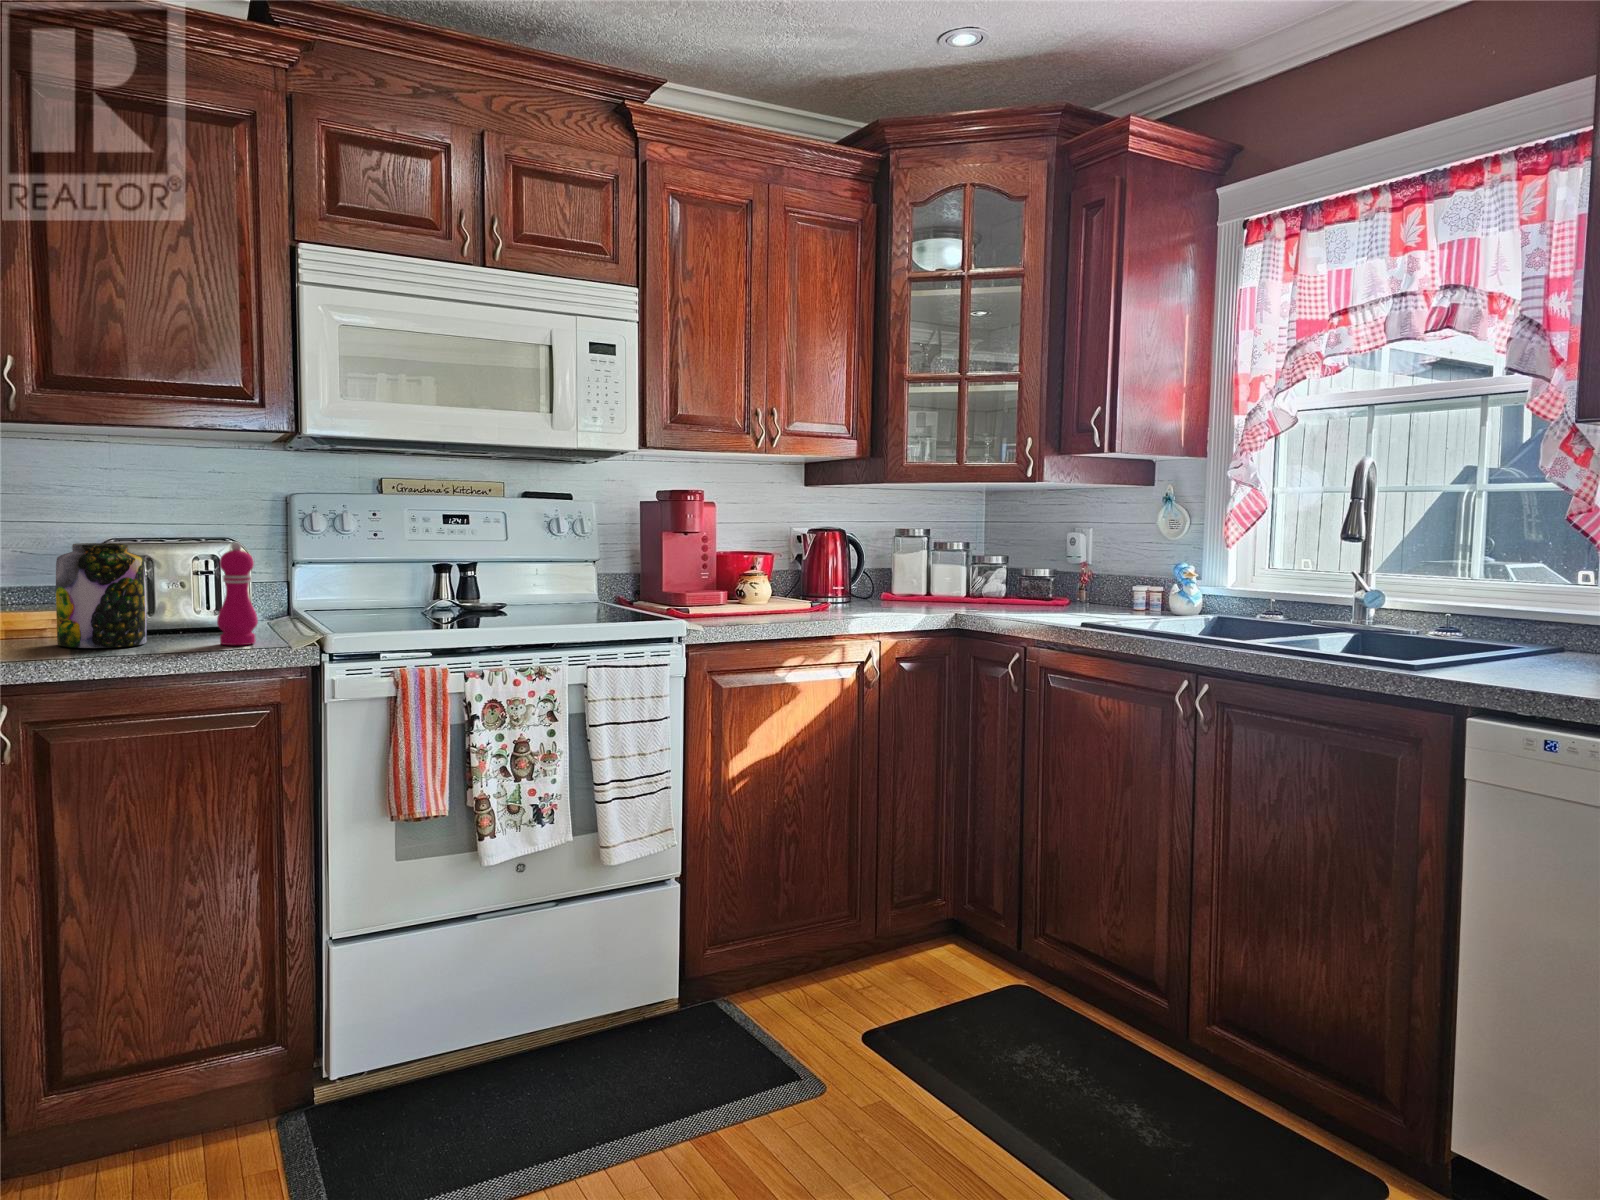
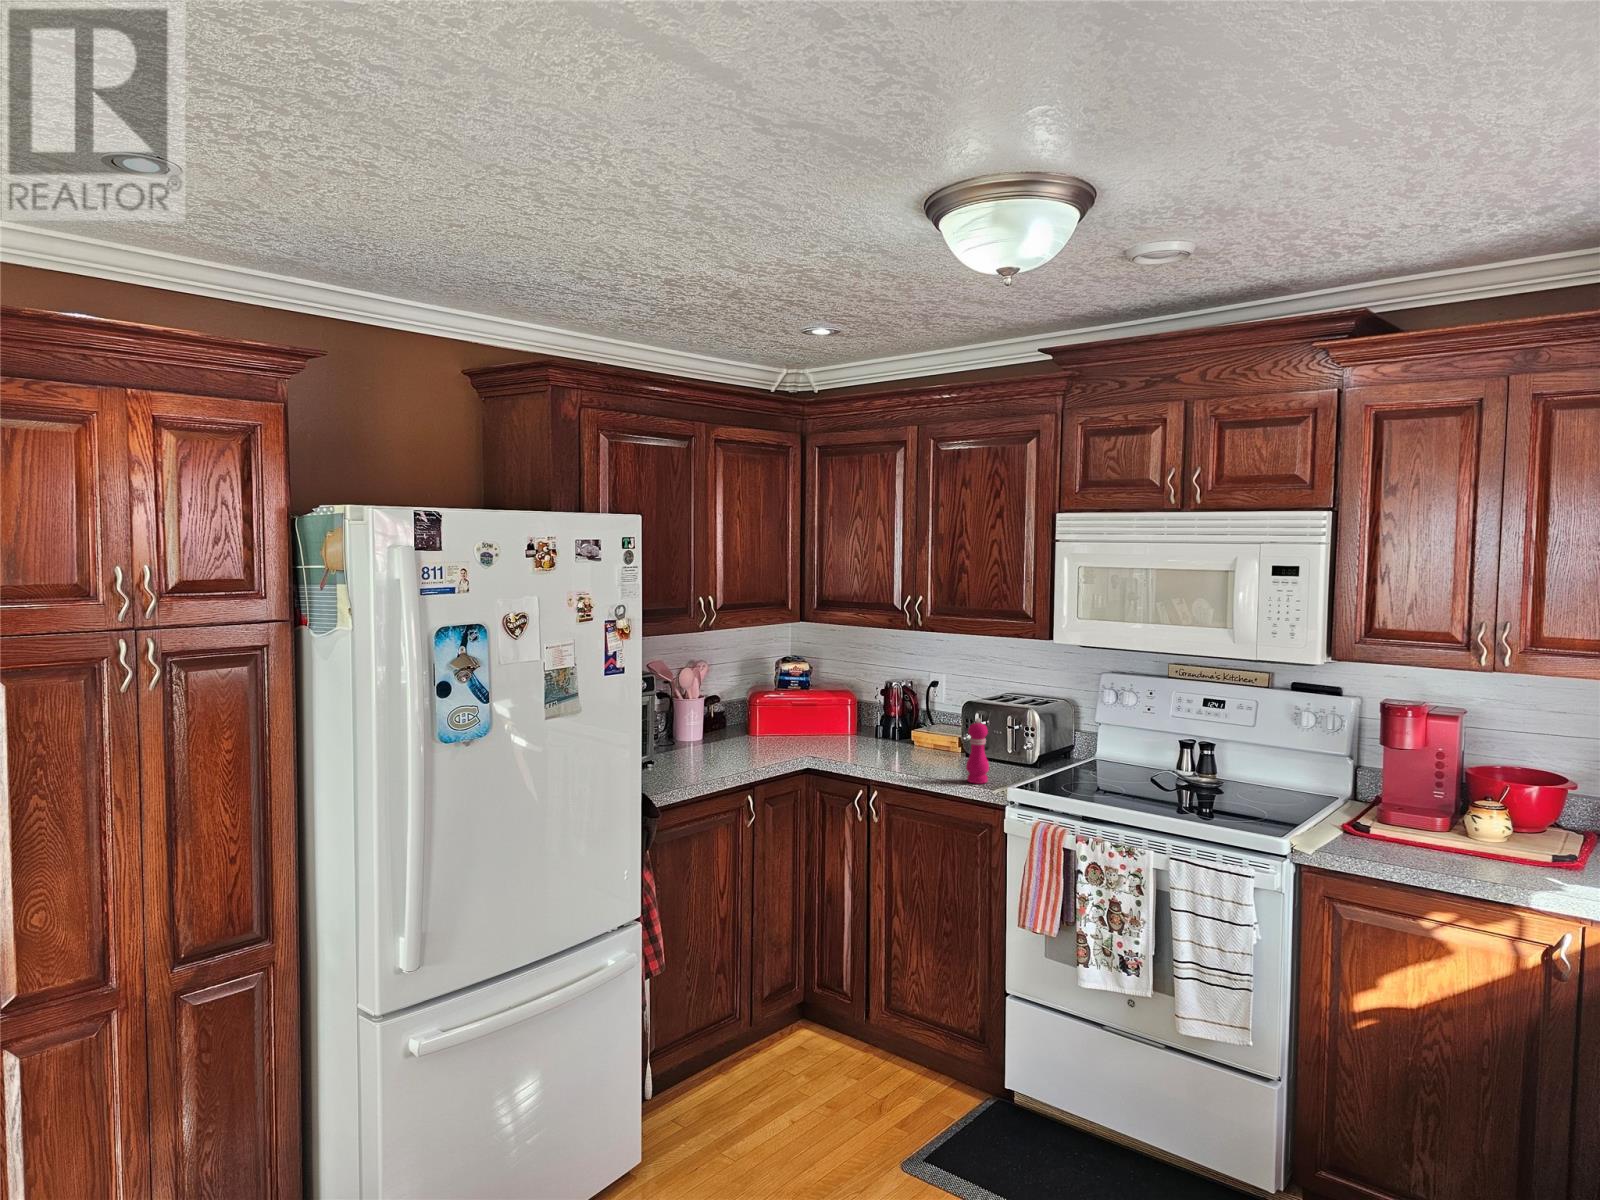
jar: present [56,543,147,648] -> none [910,707,951,771]

